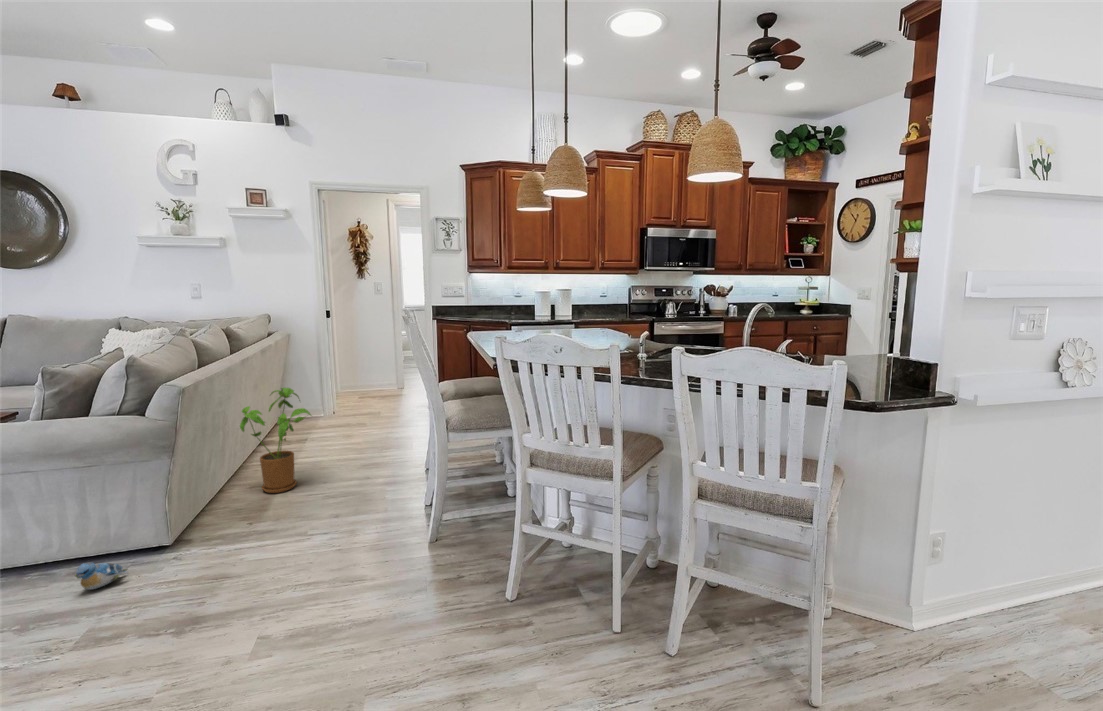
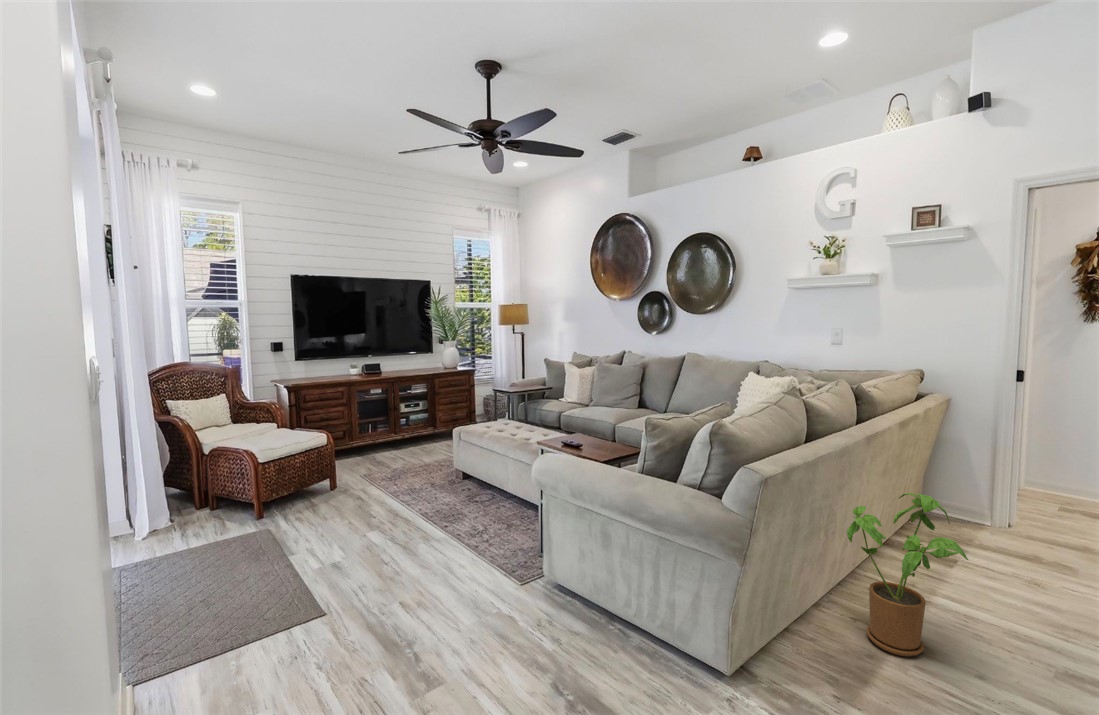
plush toy: present [75,562,128,589] -> none [630,648,679,685]

